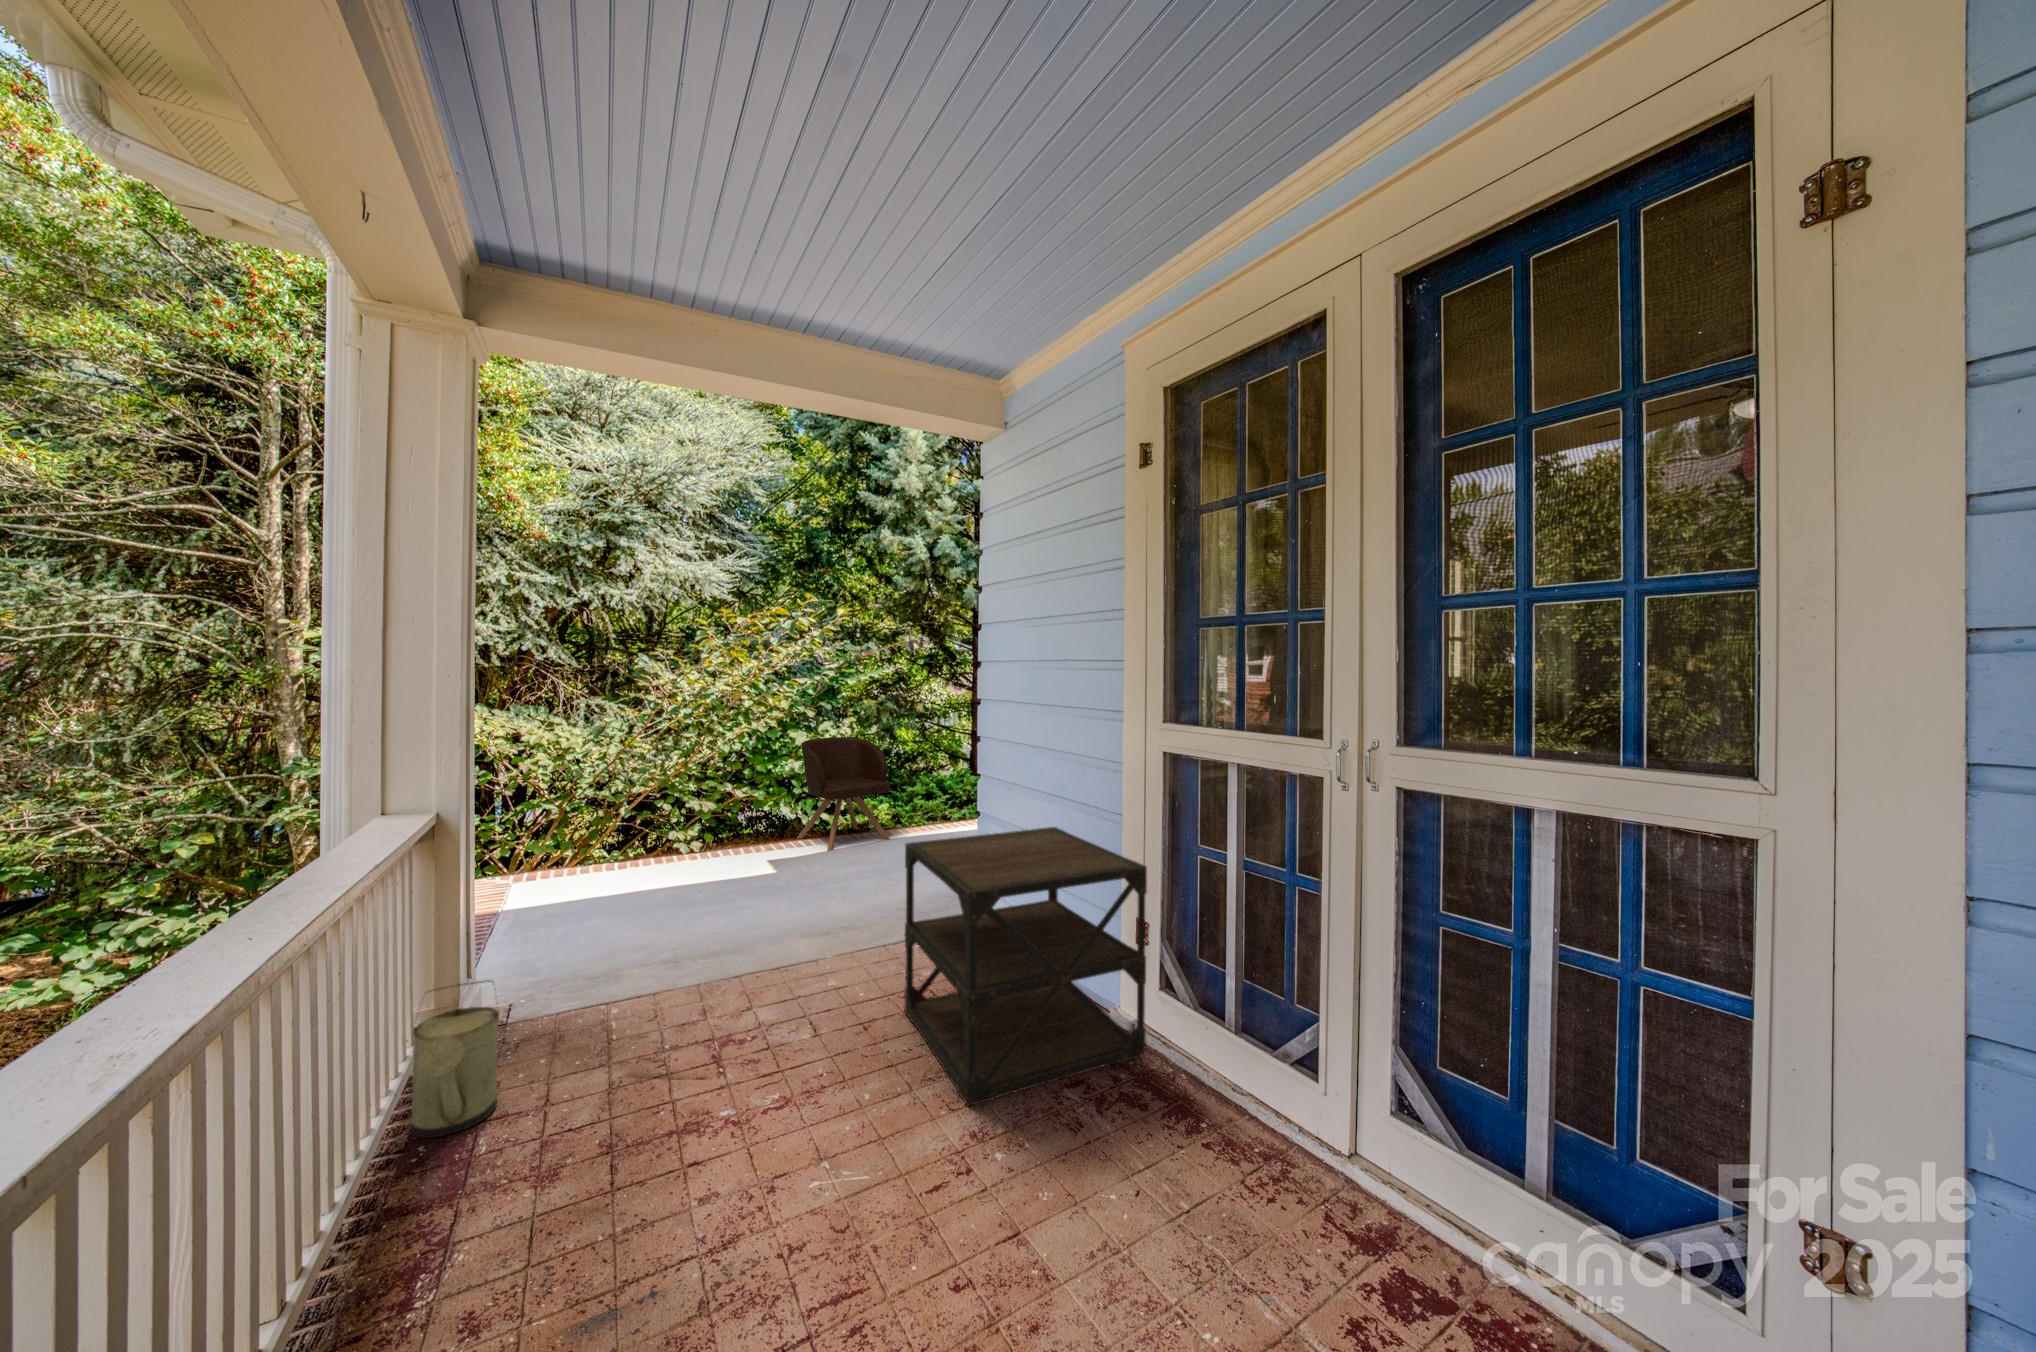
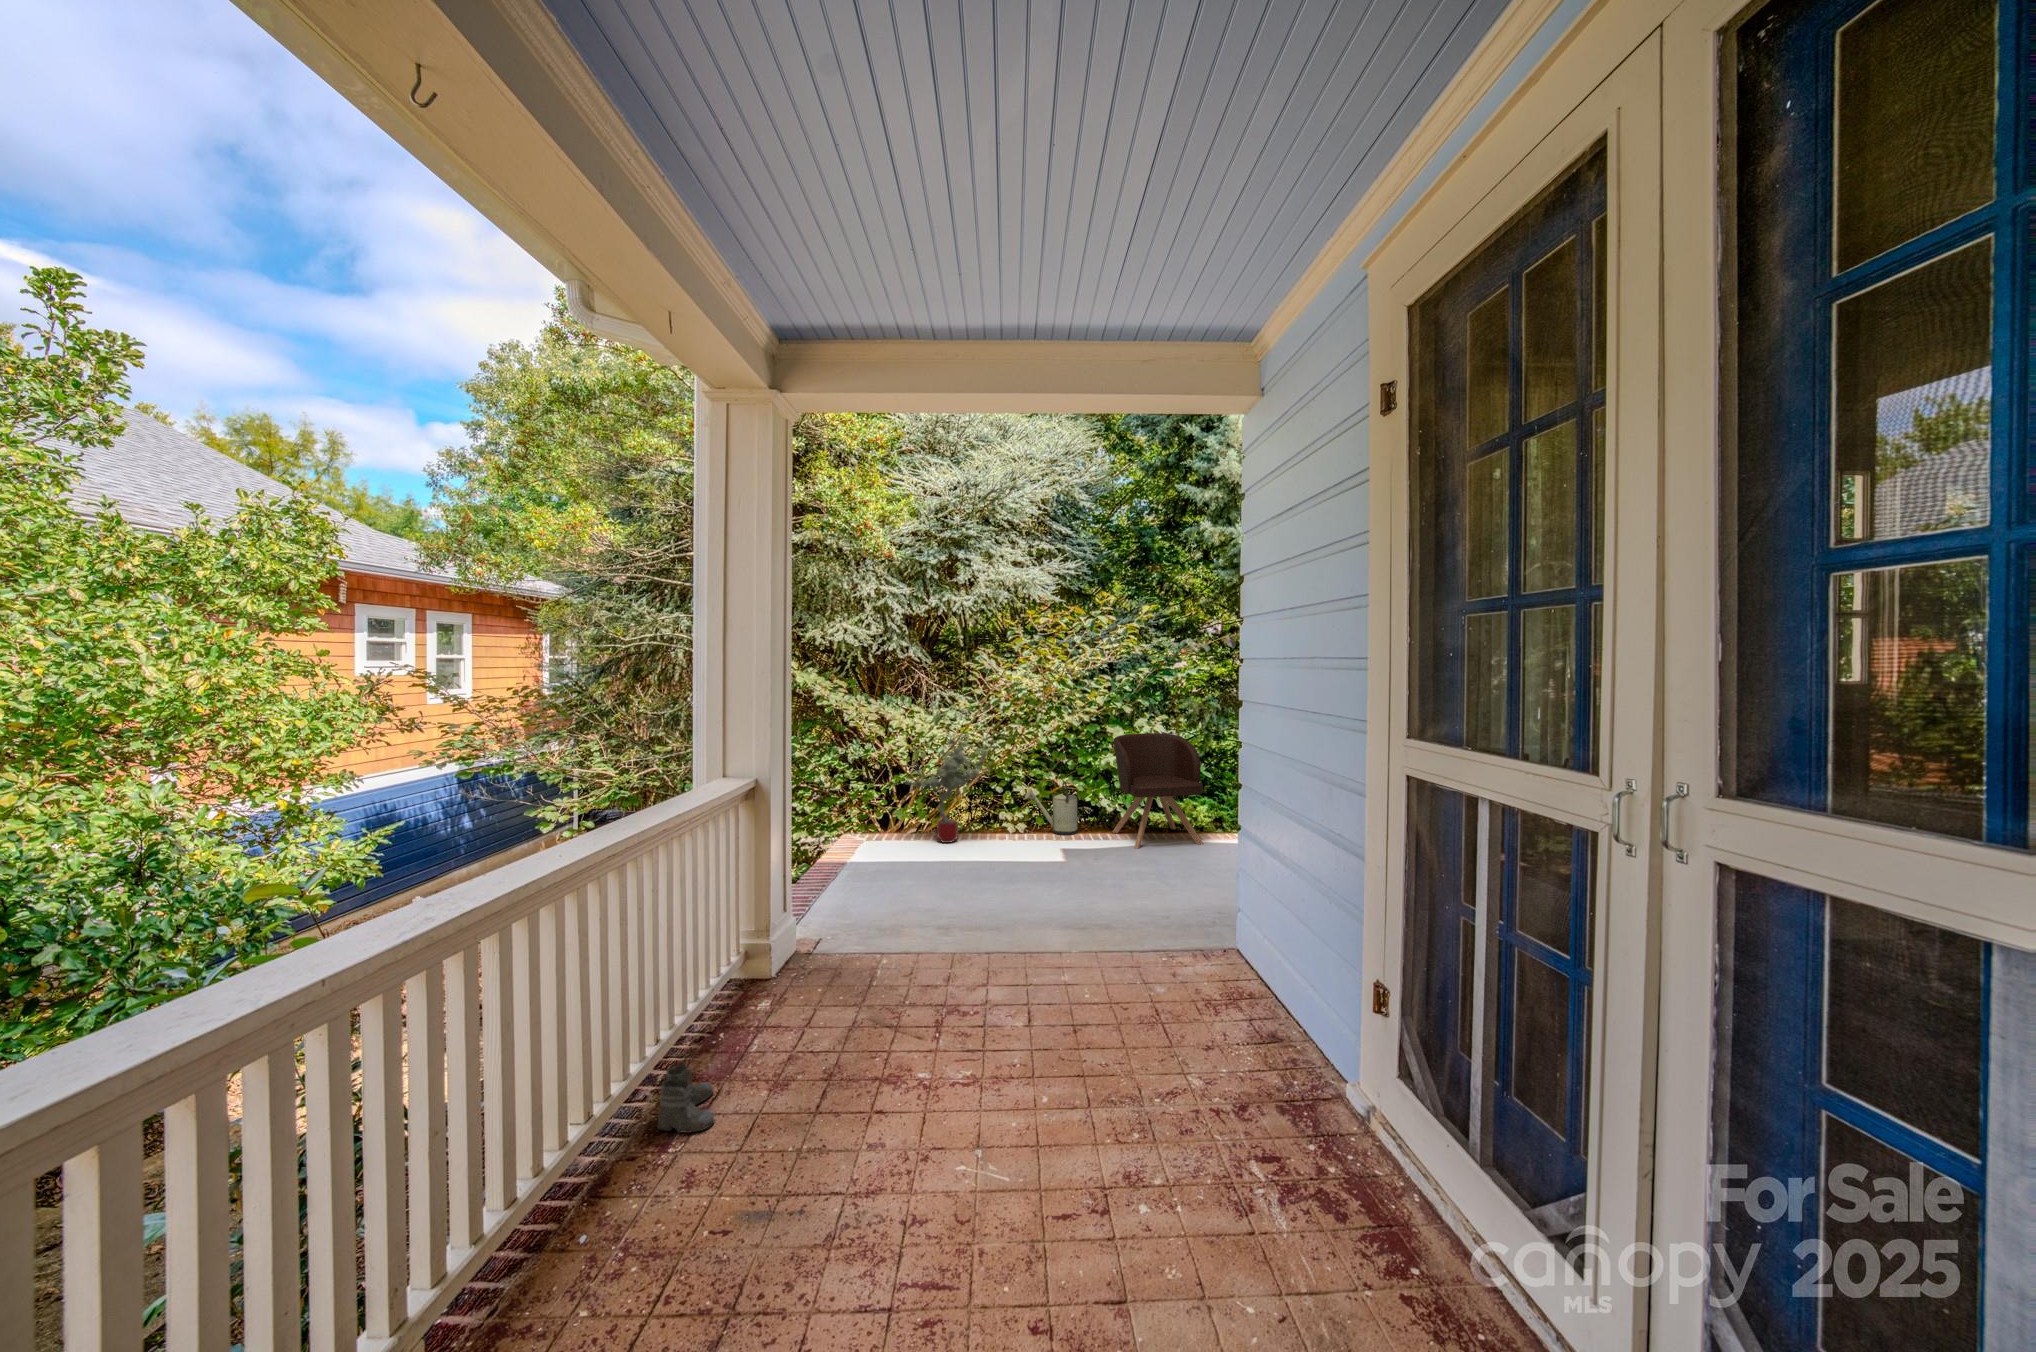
potted tree: none [548,744,665,871] -> present [906,734,988,843]
side table: present [905,827,1147,1106] -> none [1121,851,1383,1159]
watering can: present [411,980,499,1138] -> present [1025,782,1080,835]
boots: none [358,1192,460,1304] -> present [657,1063,715,1133]

